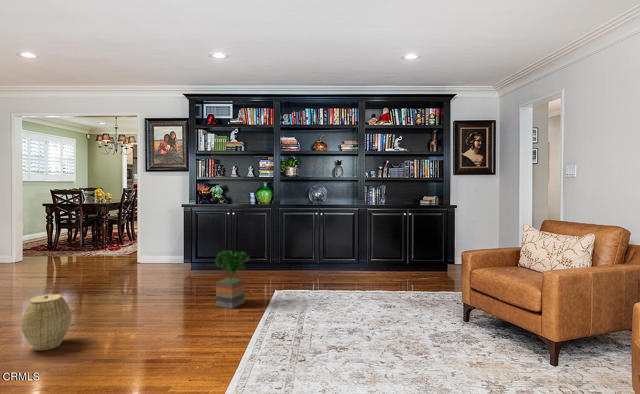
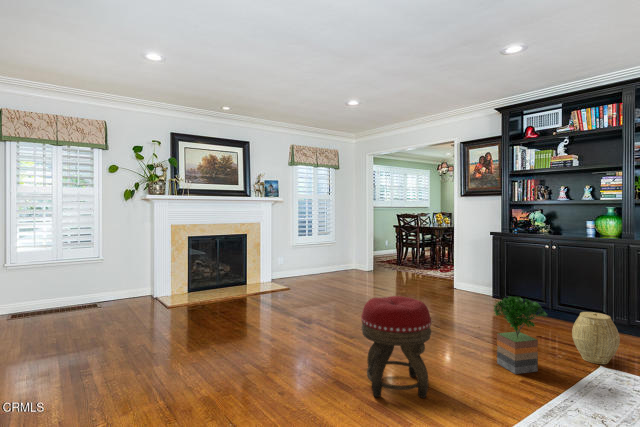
footstool: none [115,262,185,357] -> present [361,296,431,398]
woven basket: present [21,294,71,350] -> present [572,312,620,364]

